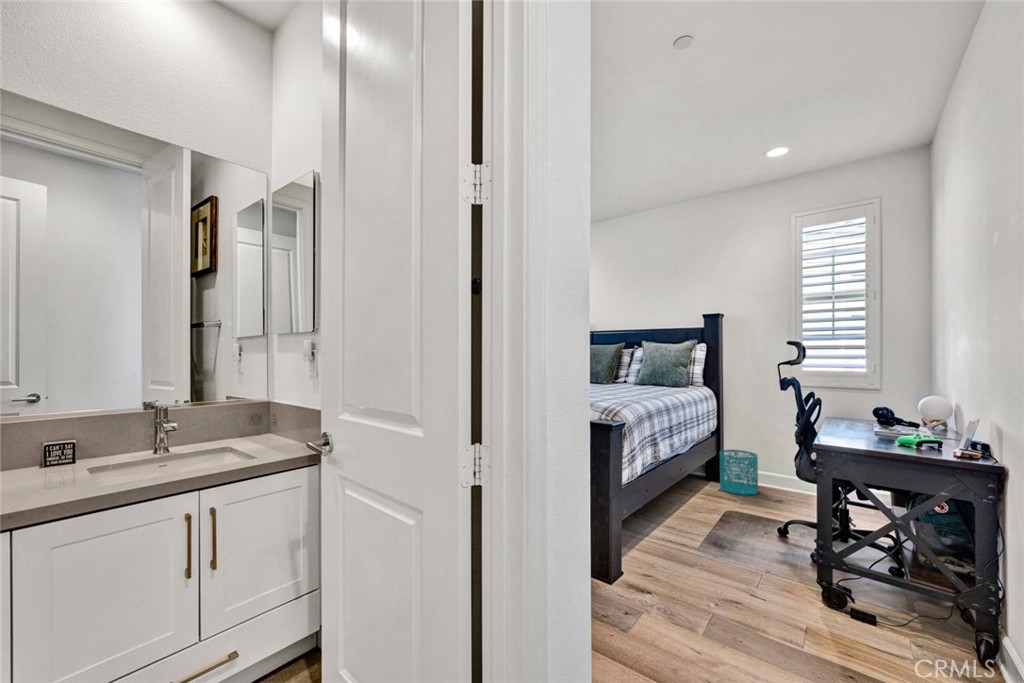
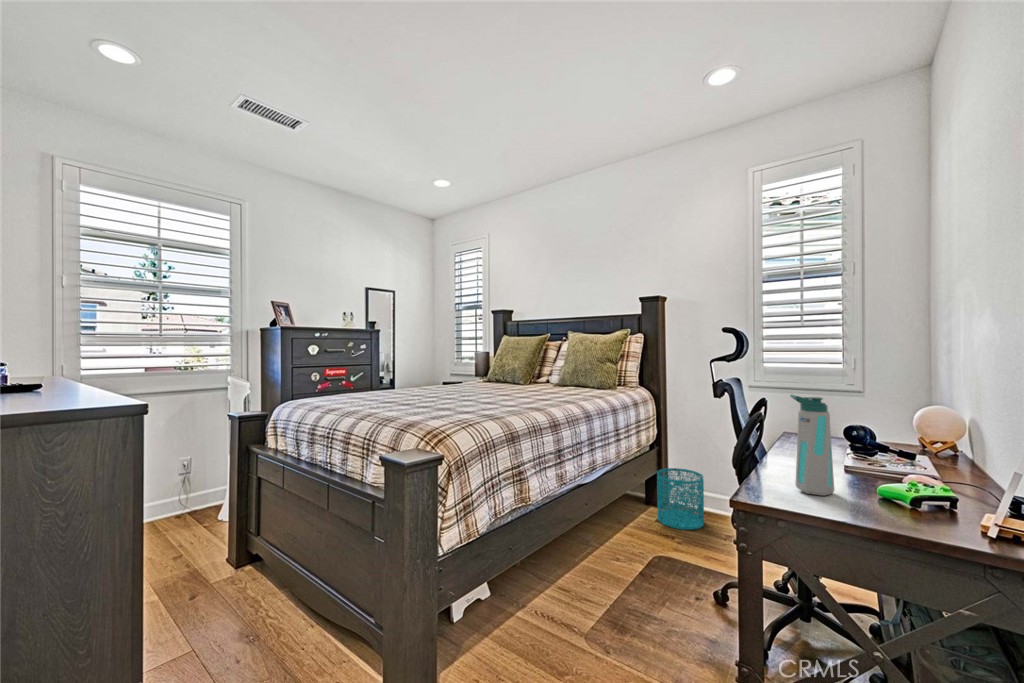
water bottle: none [842,383,871,444] -> present [790,395,834,496]

